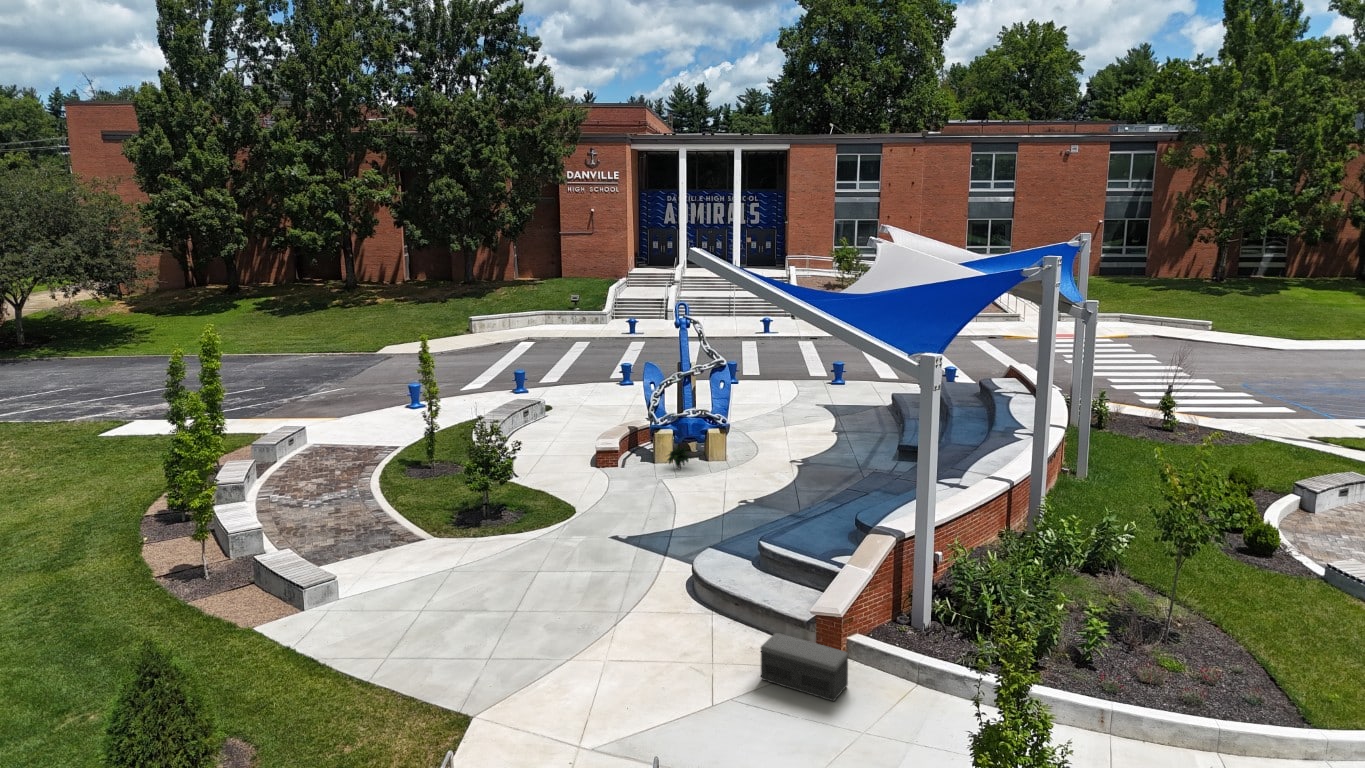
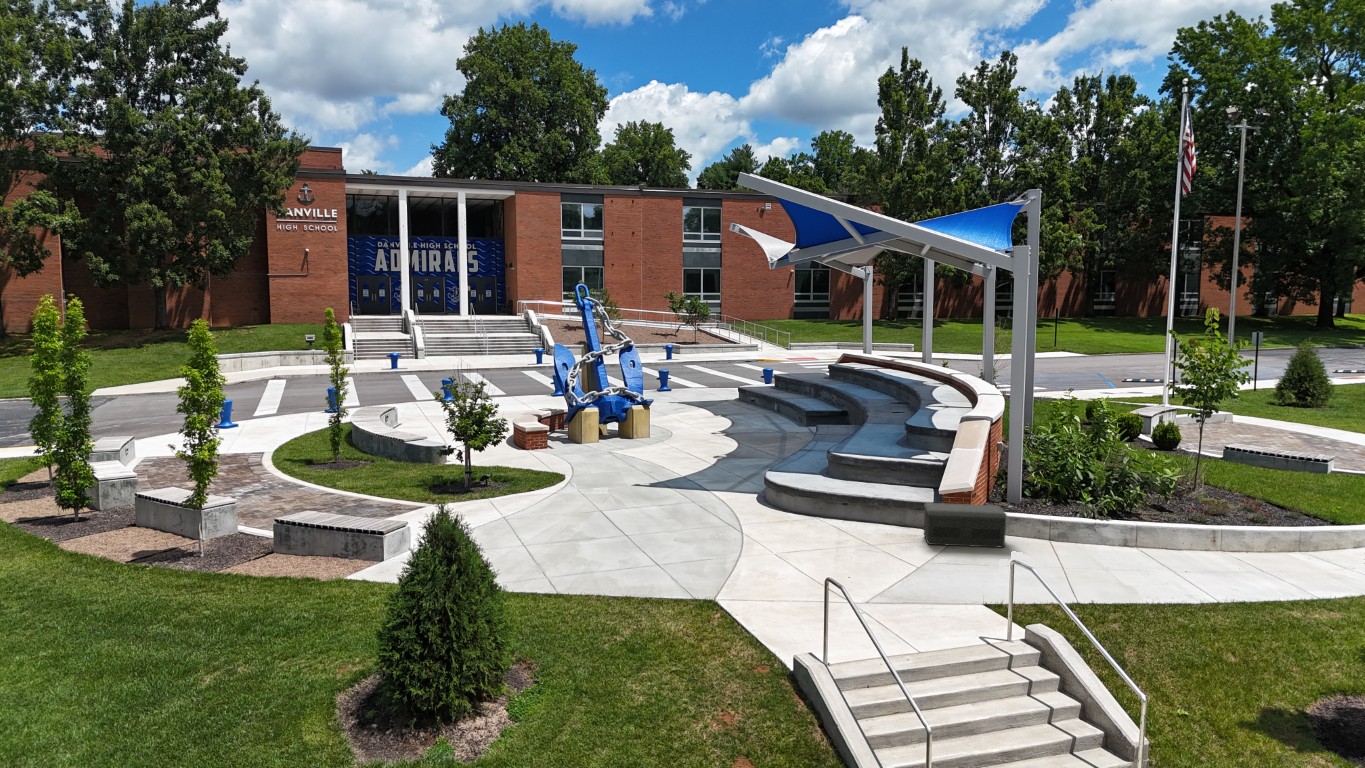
potted plant: present [668,447,692,469] -> none [595,420,625,445]

